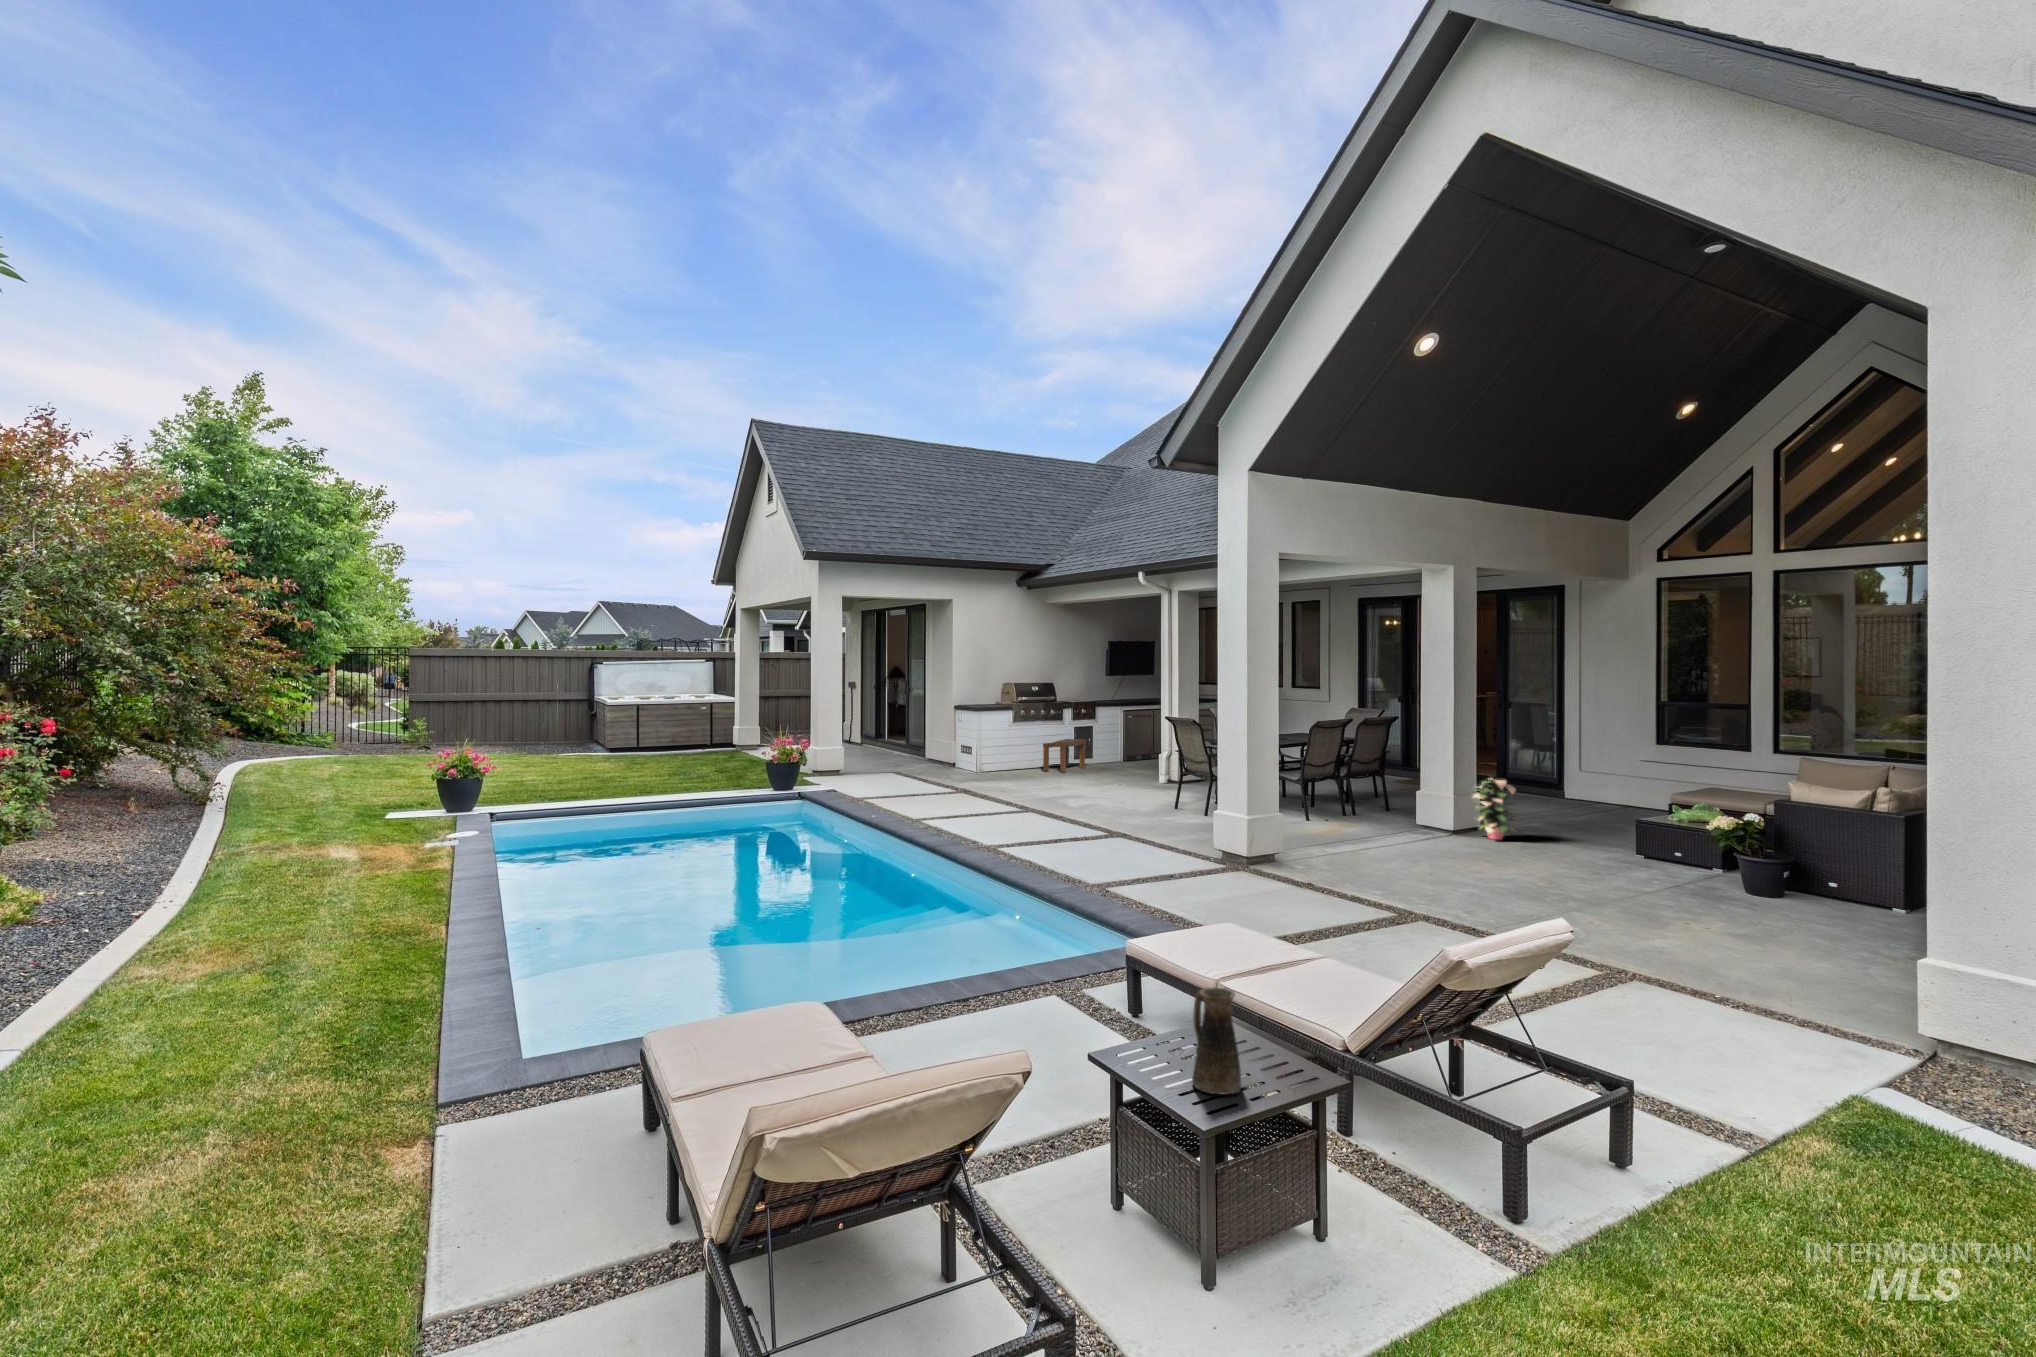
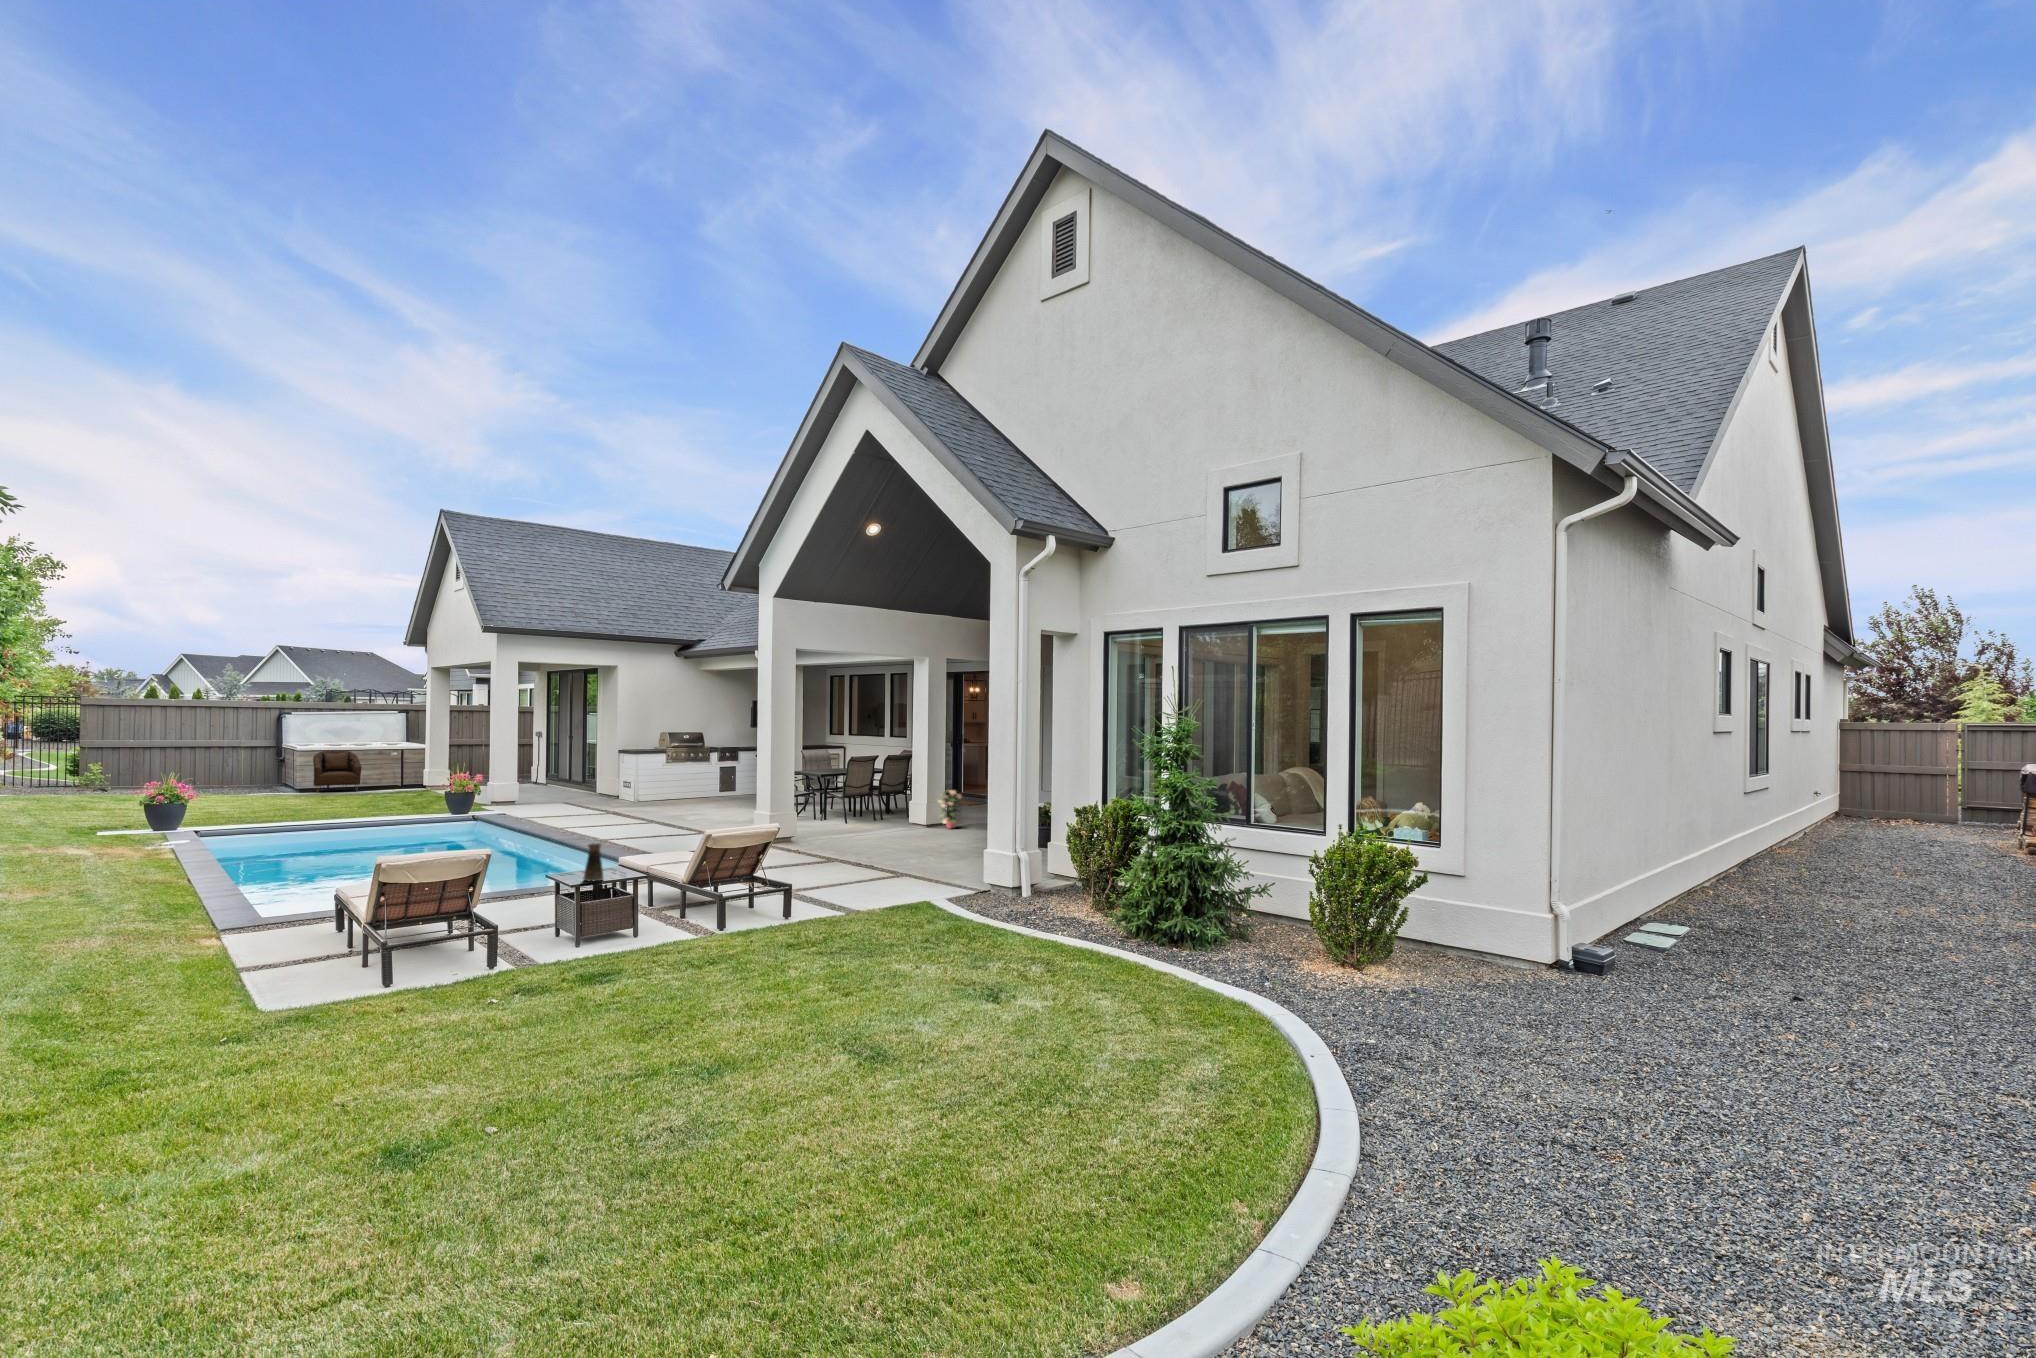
armchair: none [624,704,673,753] -> present [313,750,362,791]
bench: present [1043,739,1087,773] -> none [688,775,726,800]

